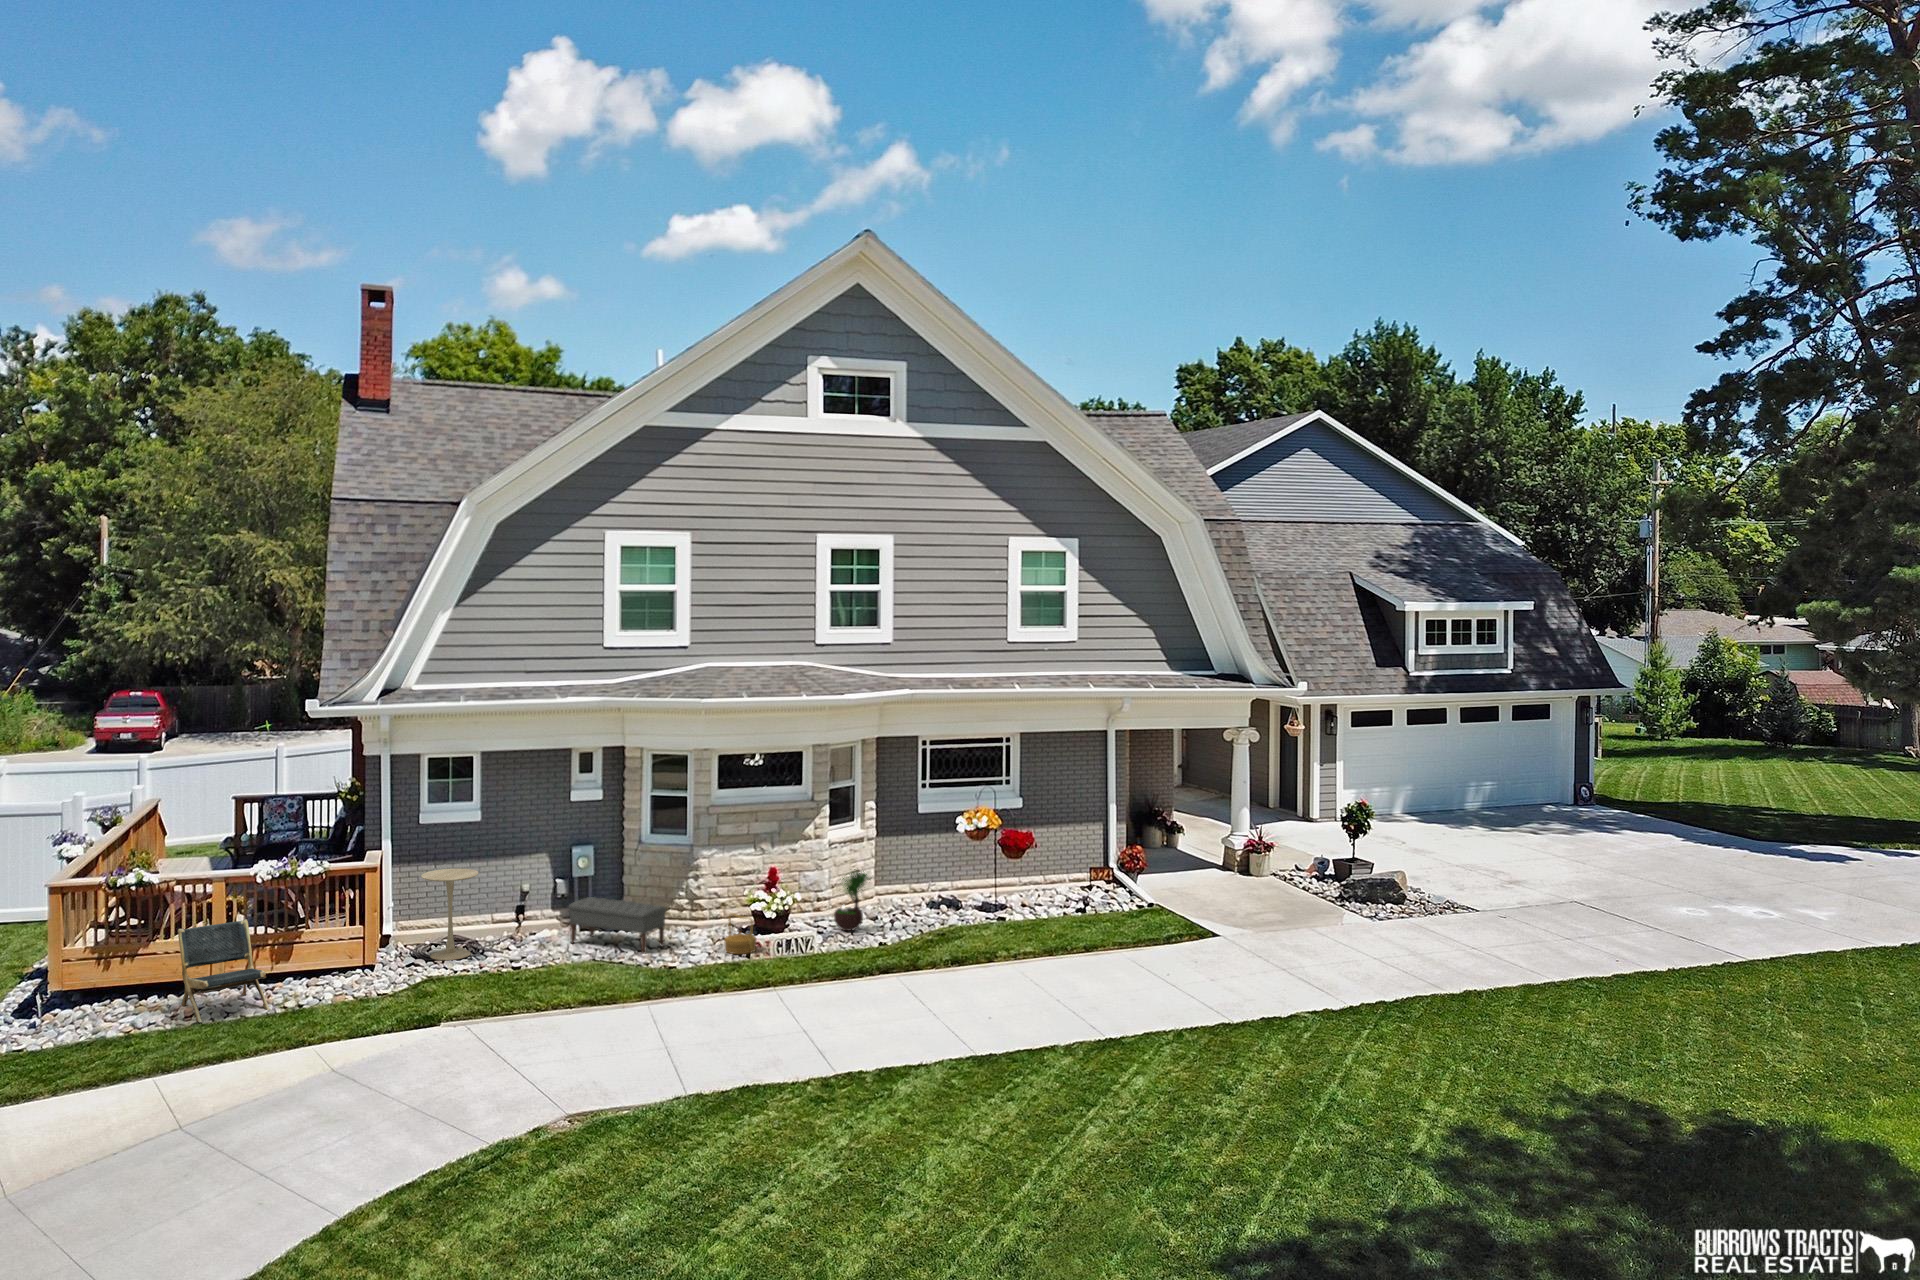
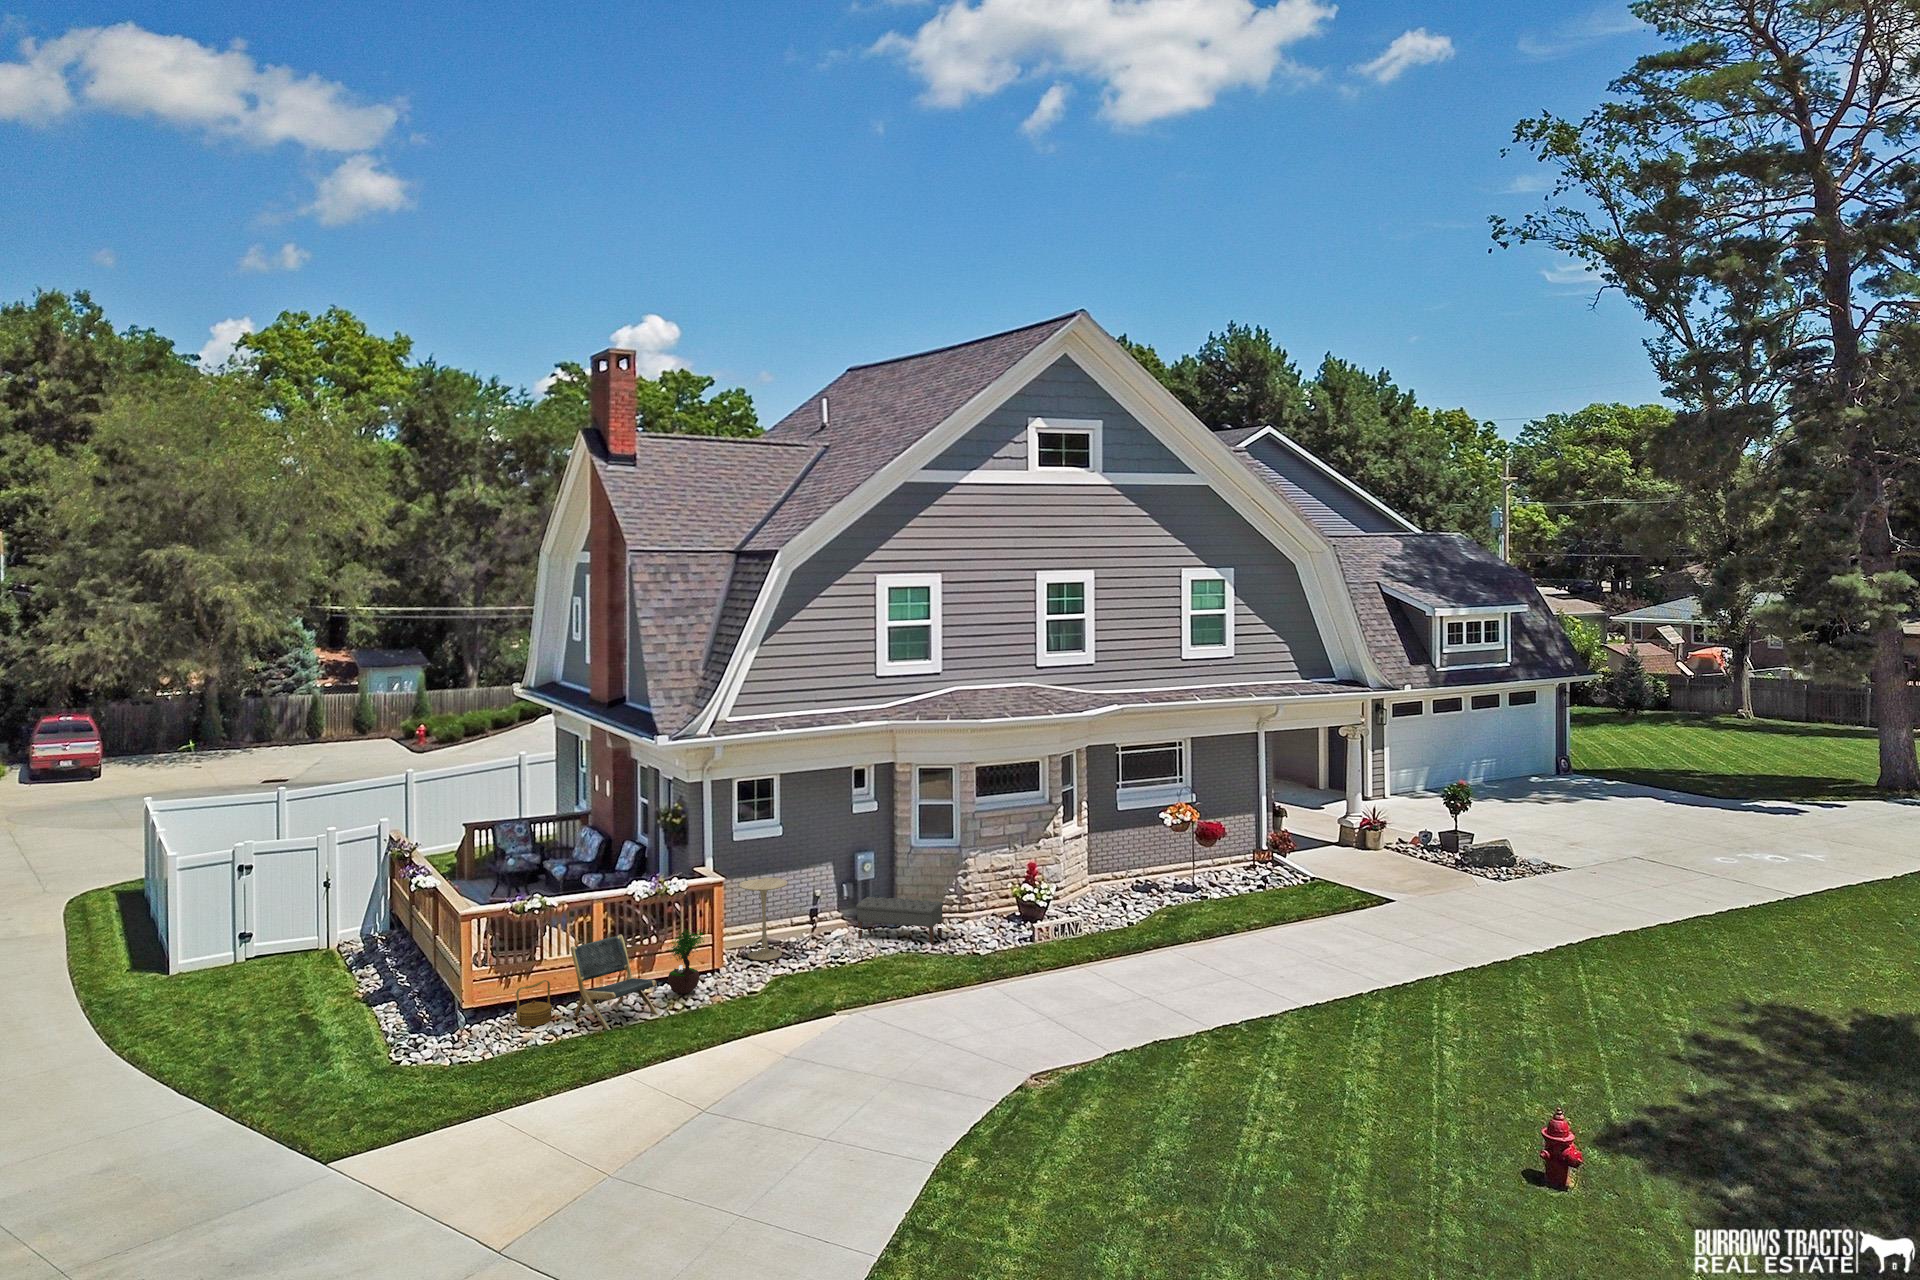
potted tree: present [834,869,868,931] -> present [668,929,705,994]
woven basket: present [724,914,757,954] -> present [516,980,552,1026]

